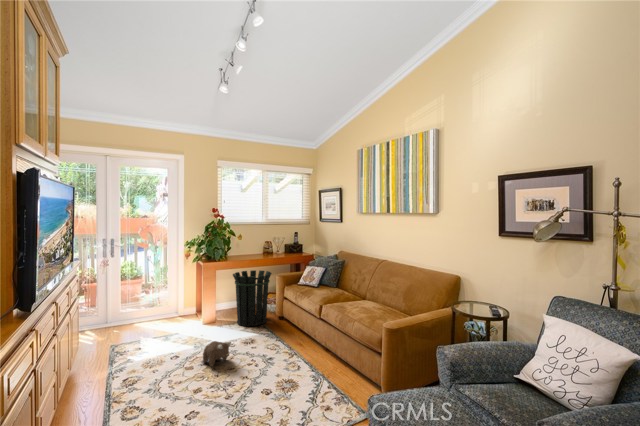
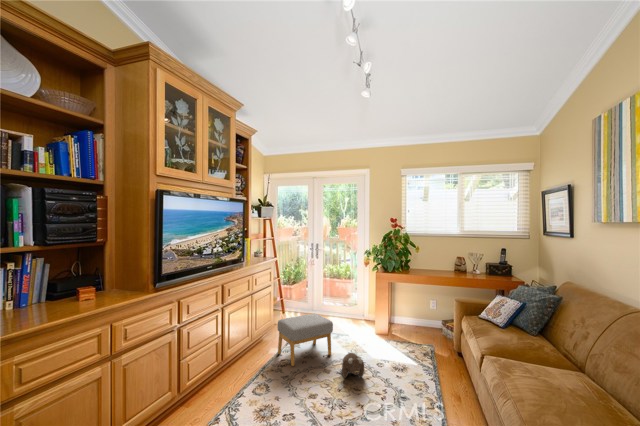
waste bin: present [233,270,272,326] -> none [403,287,449,354]
footstool: none [106,320,178,382] -> present [277,314,333,366]

